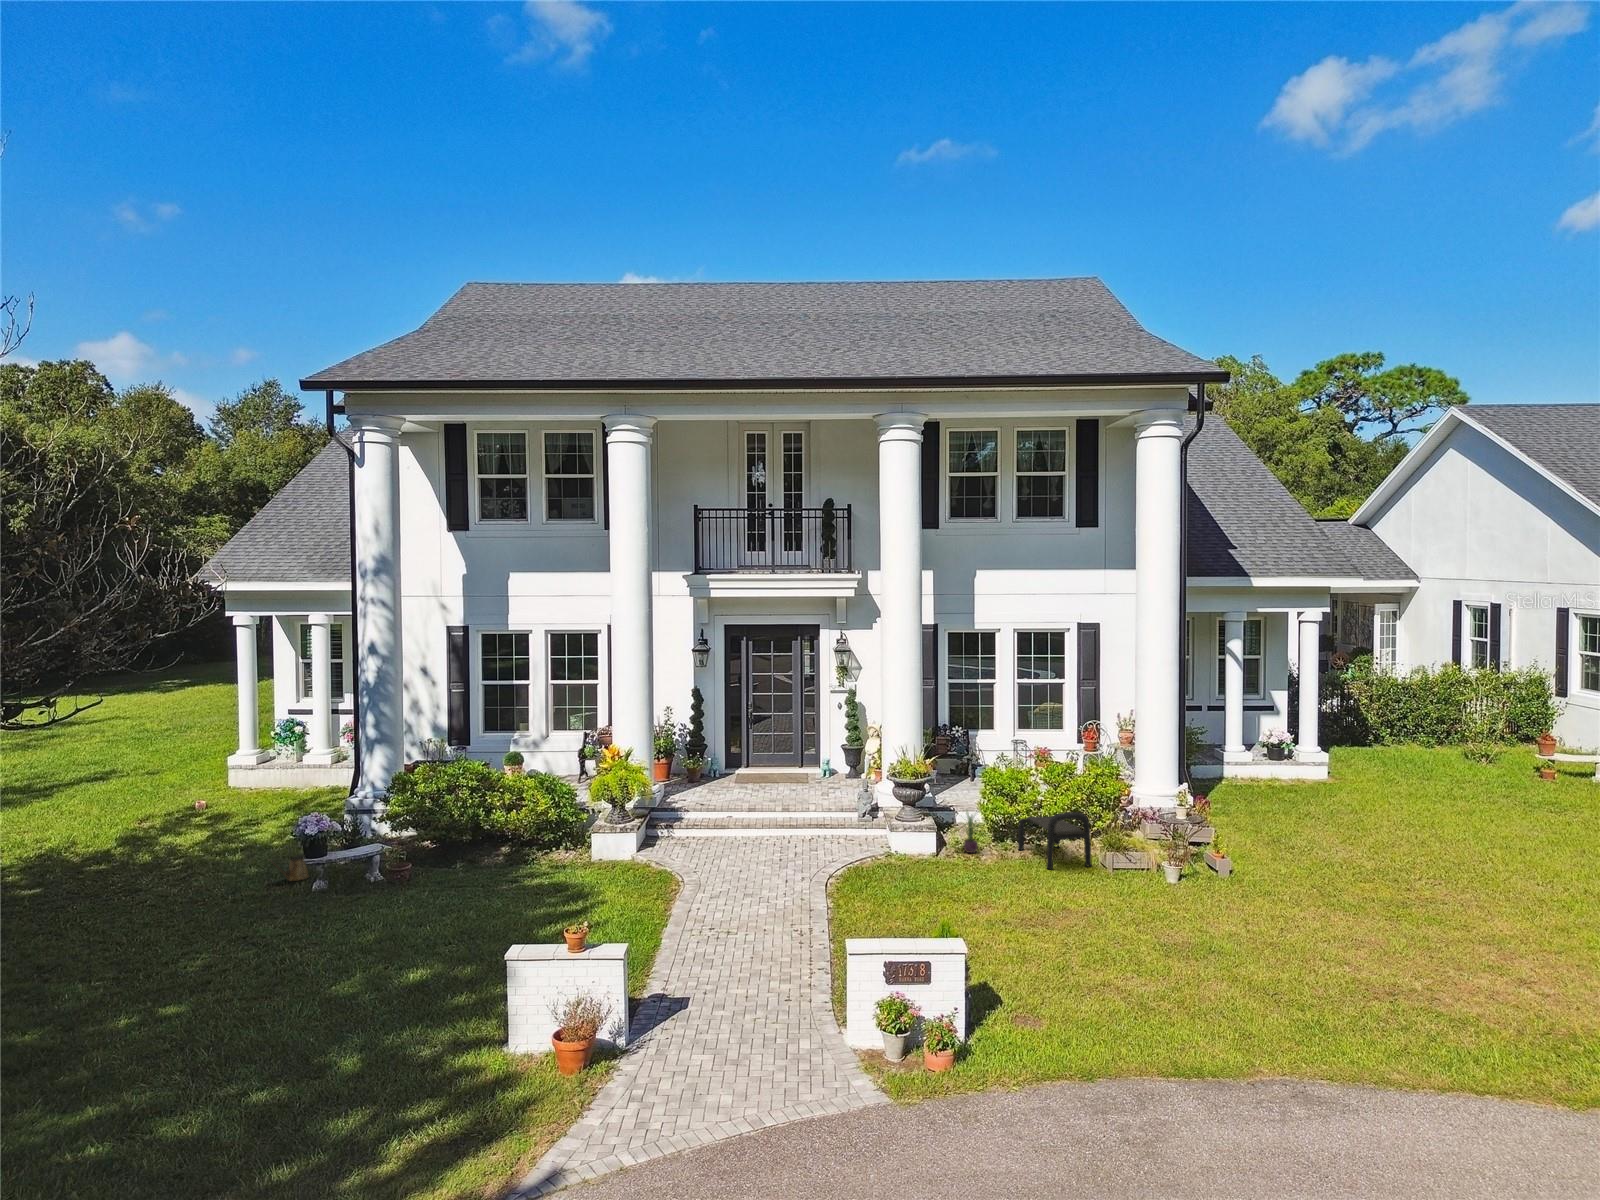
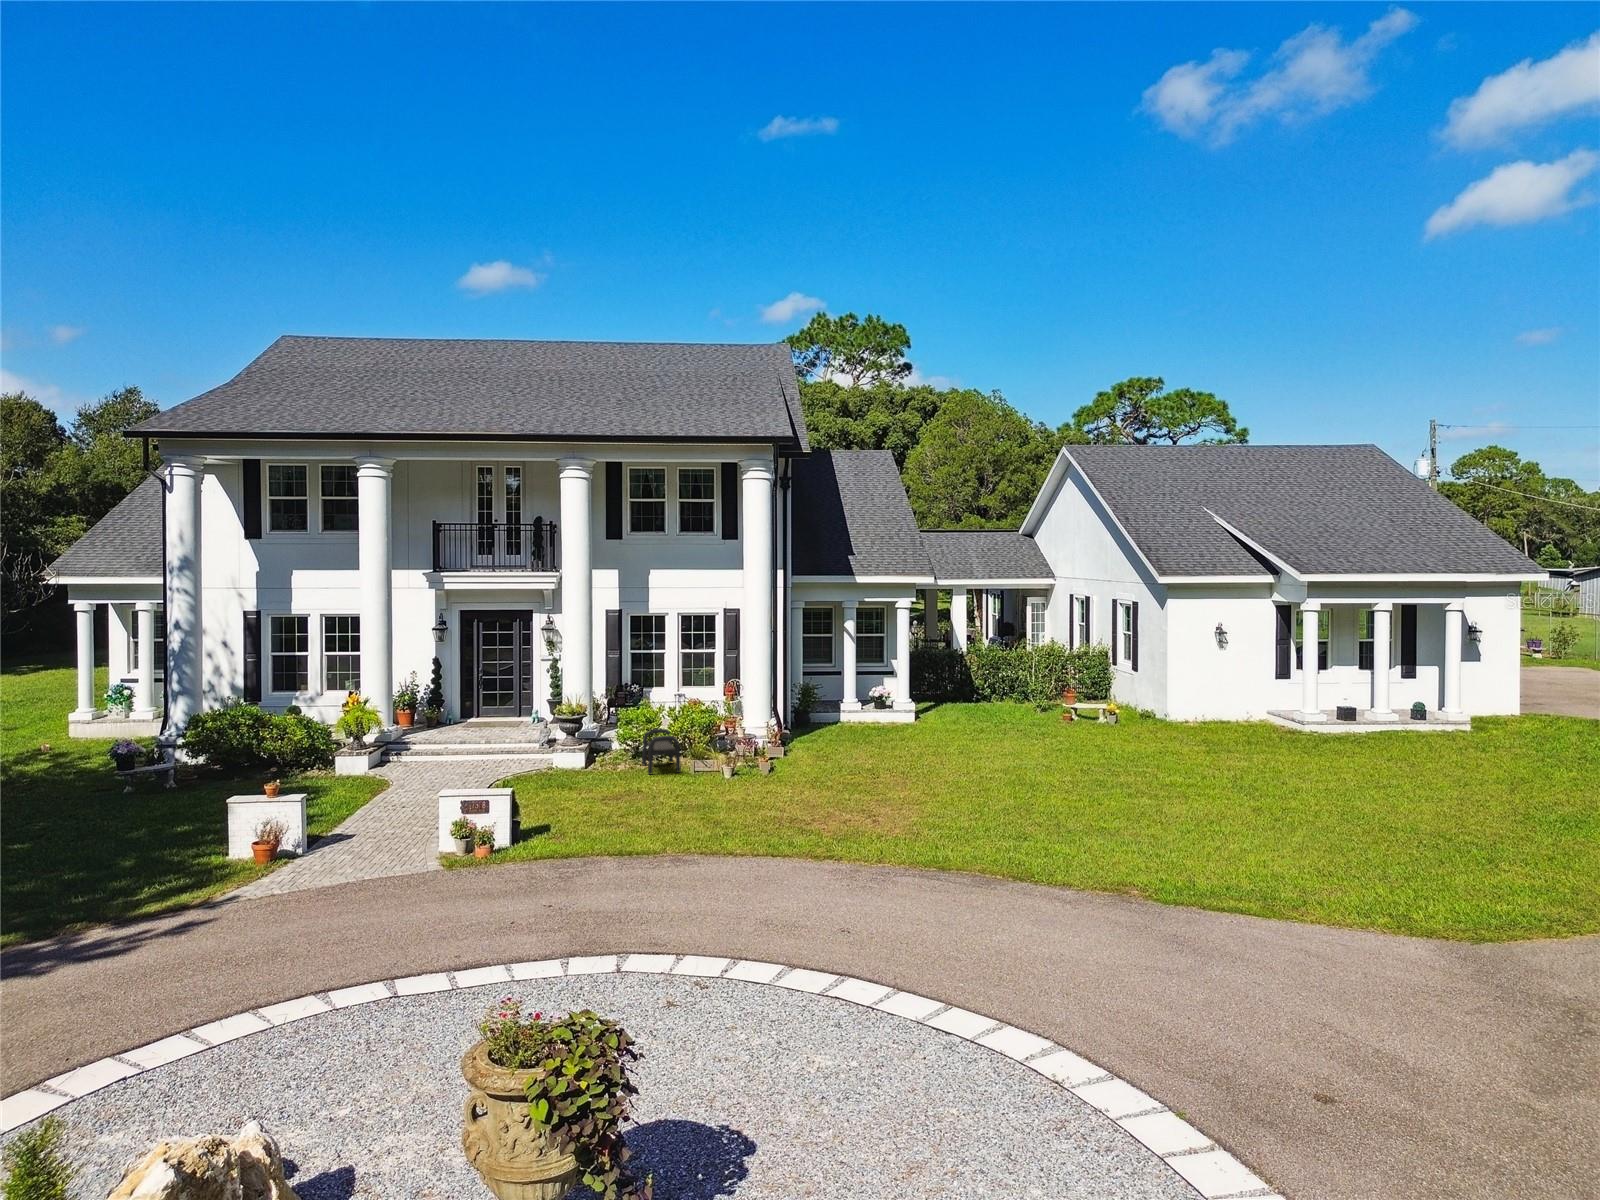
decorative plant: present [963,811,979,853] -> none [592,738,622,767]
watering can: present [268,855,309,881] -> none [86,770,123,788]

